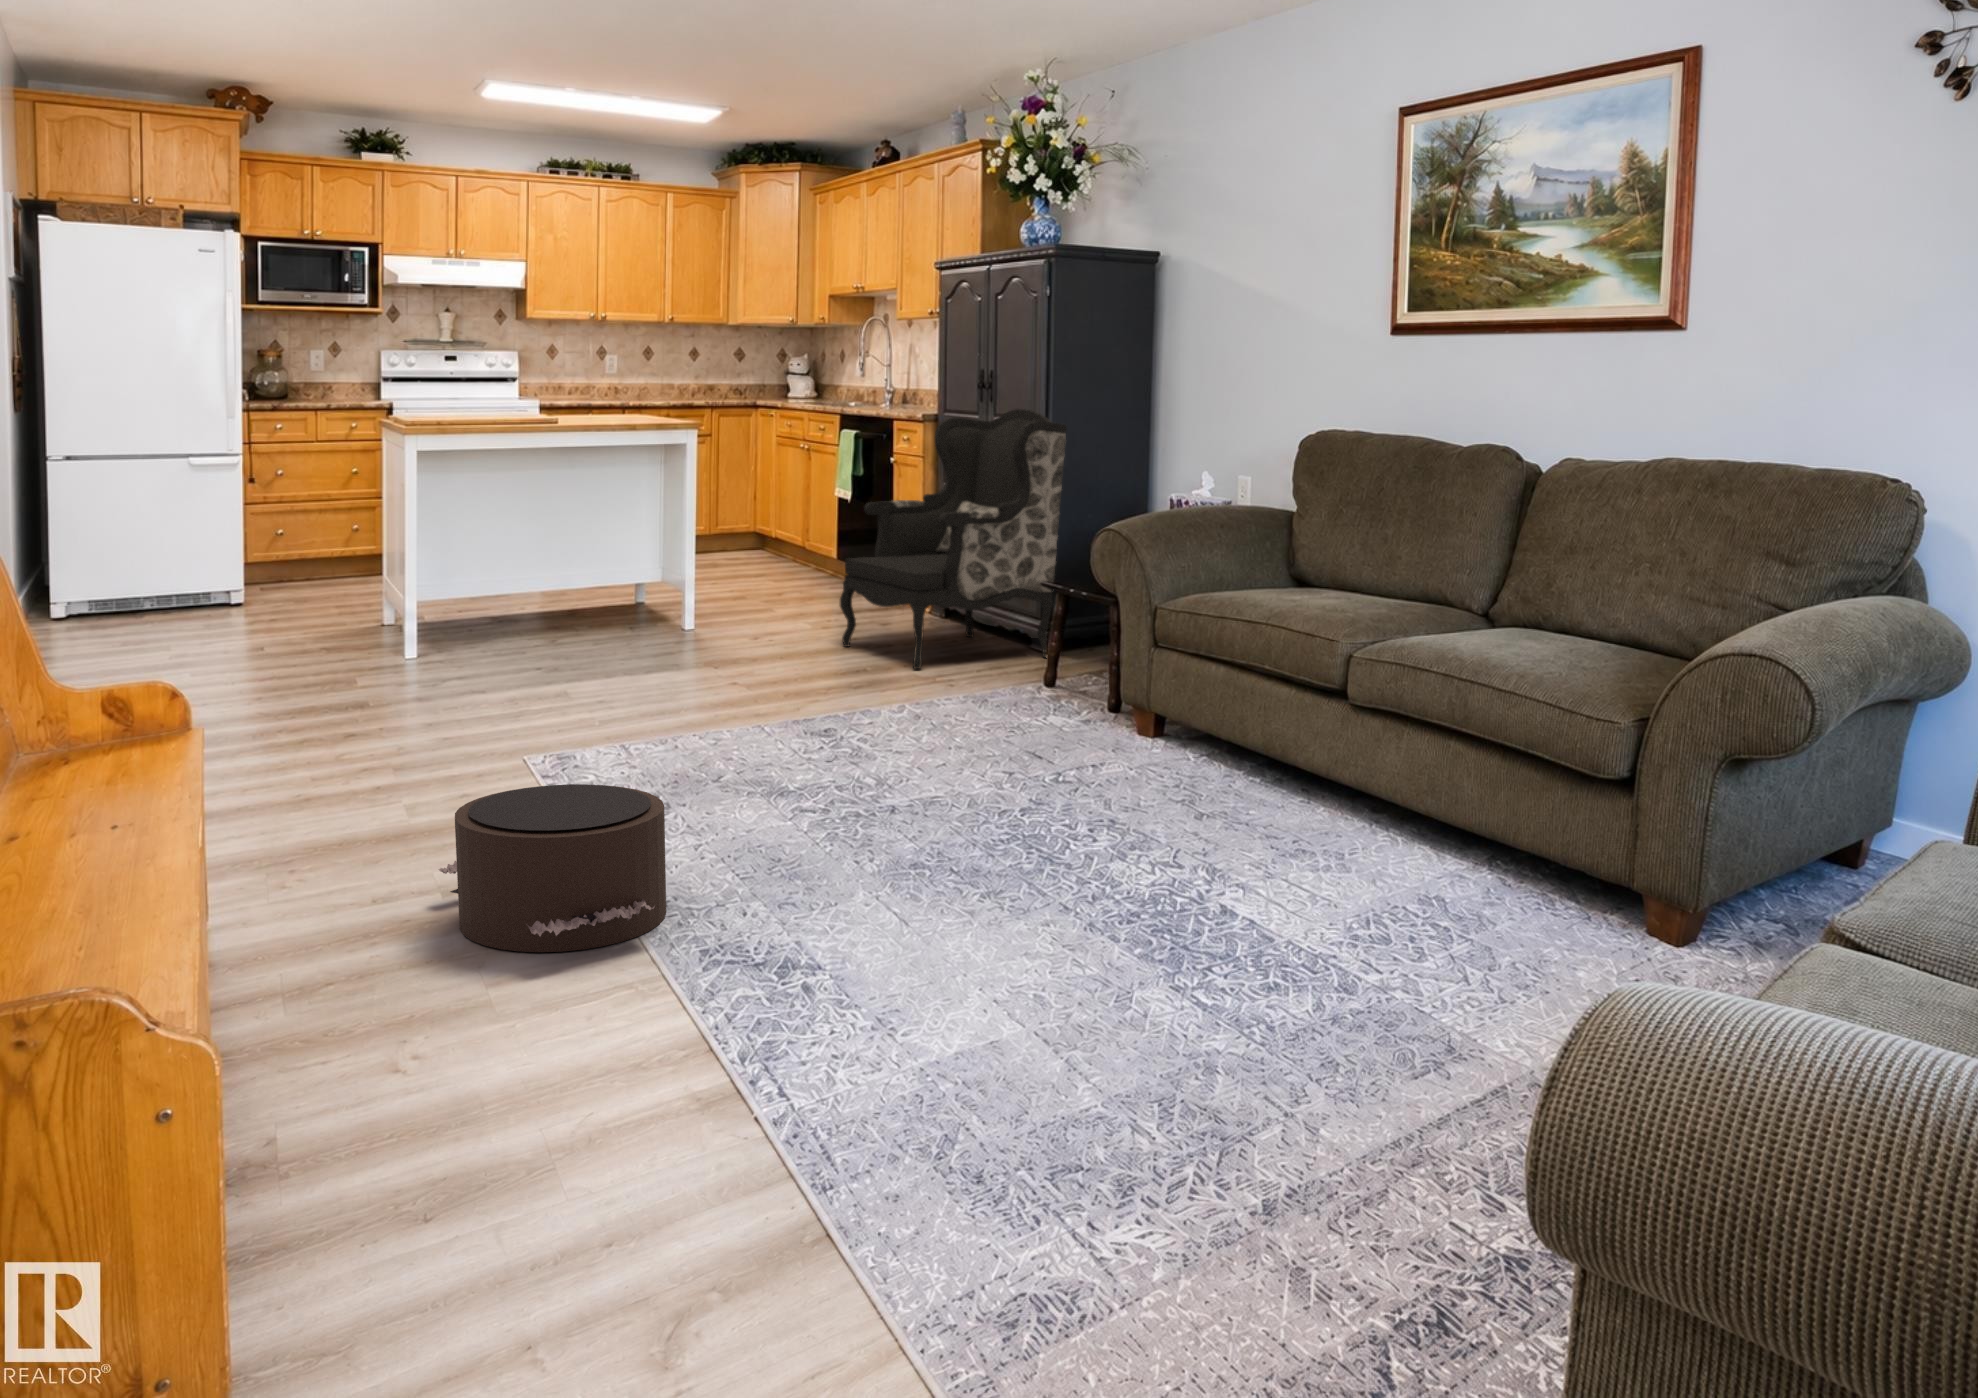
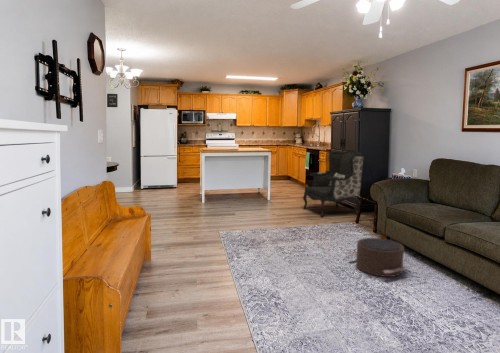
pouf: present [439,784,666,952] -> present [349,238,405,277]

